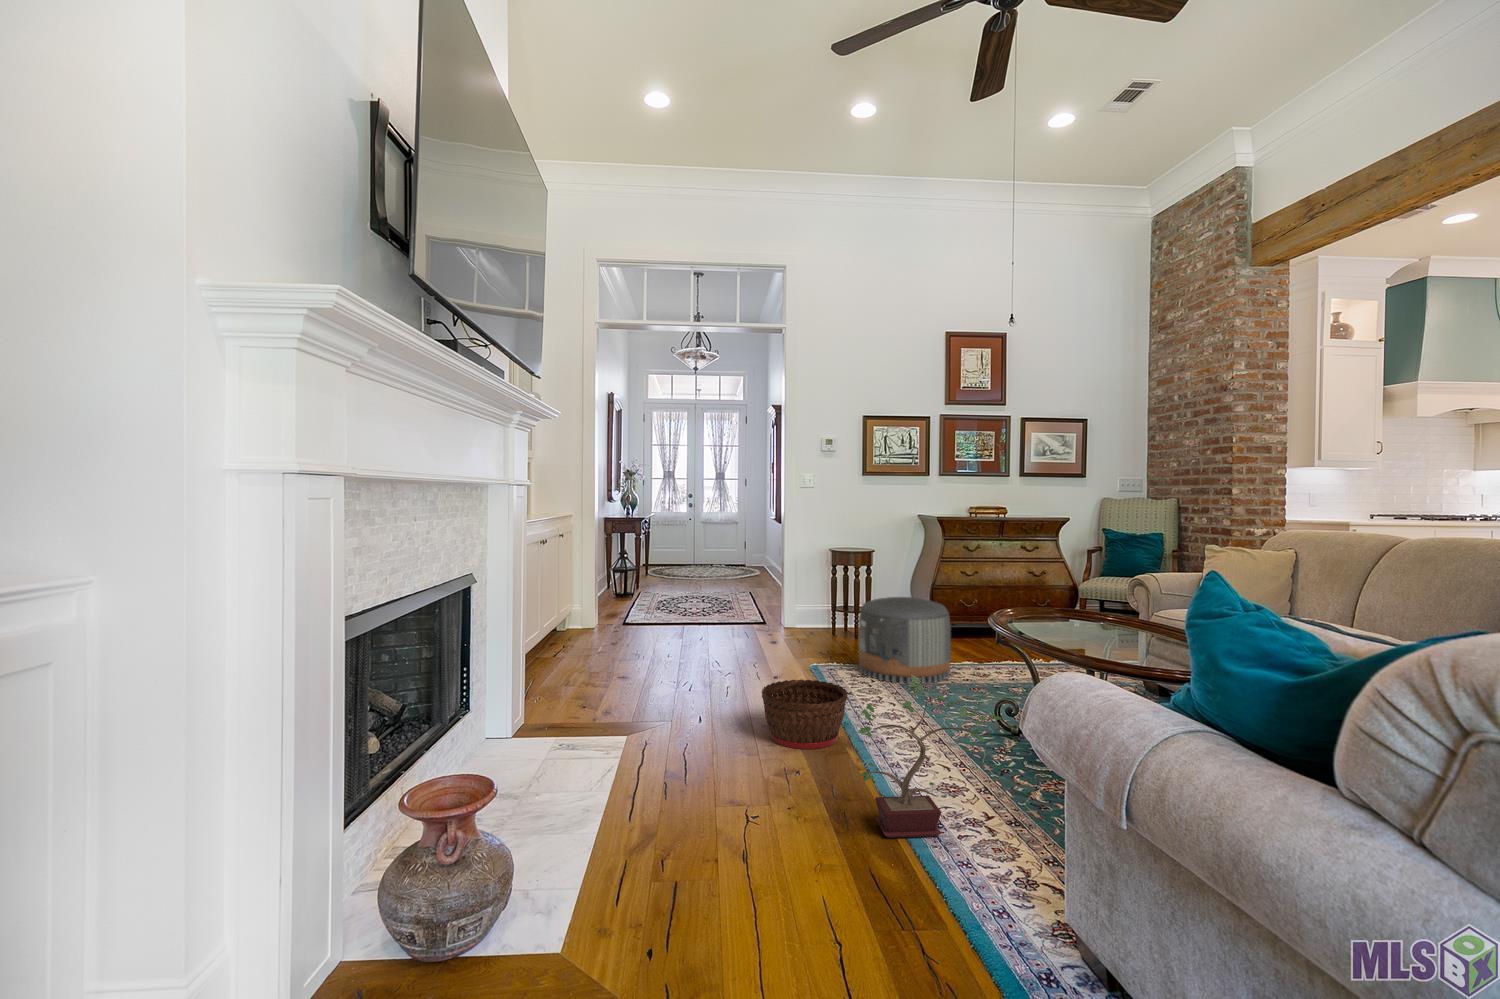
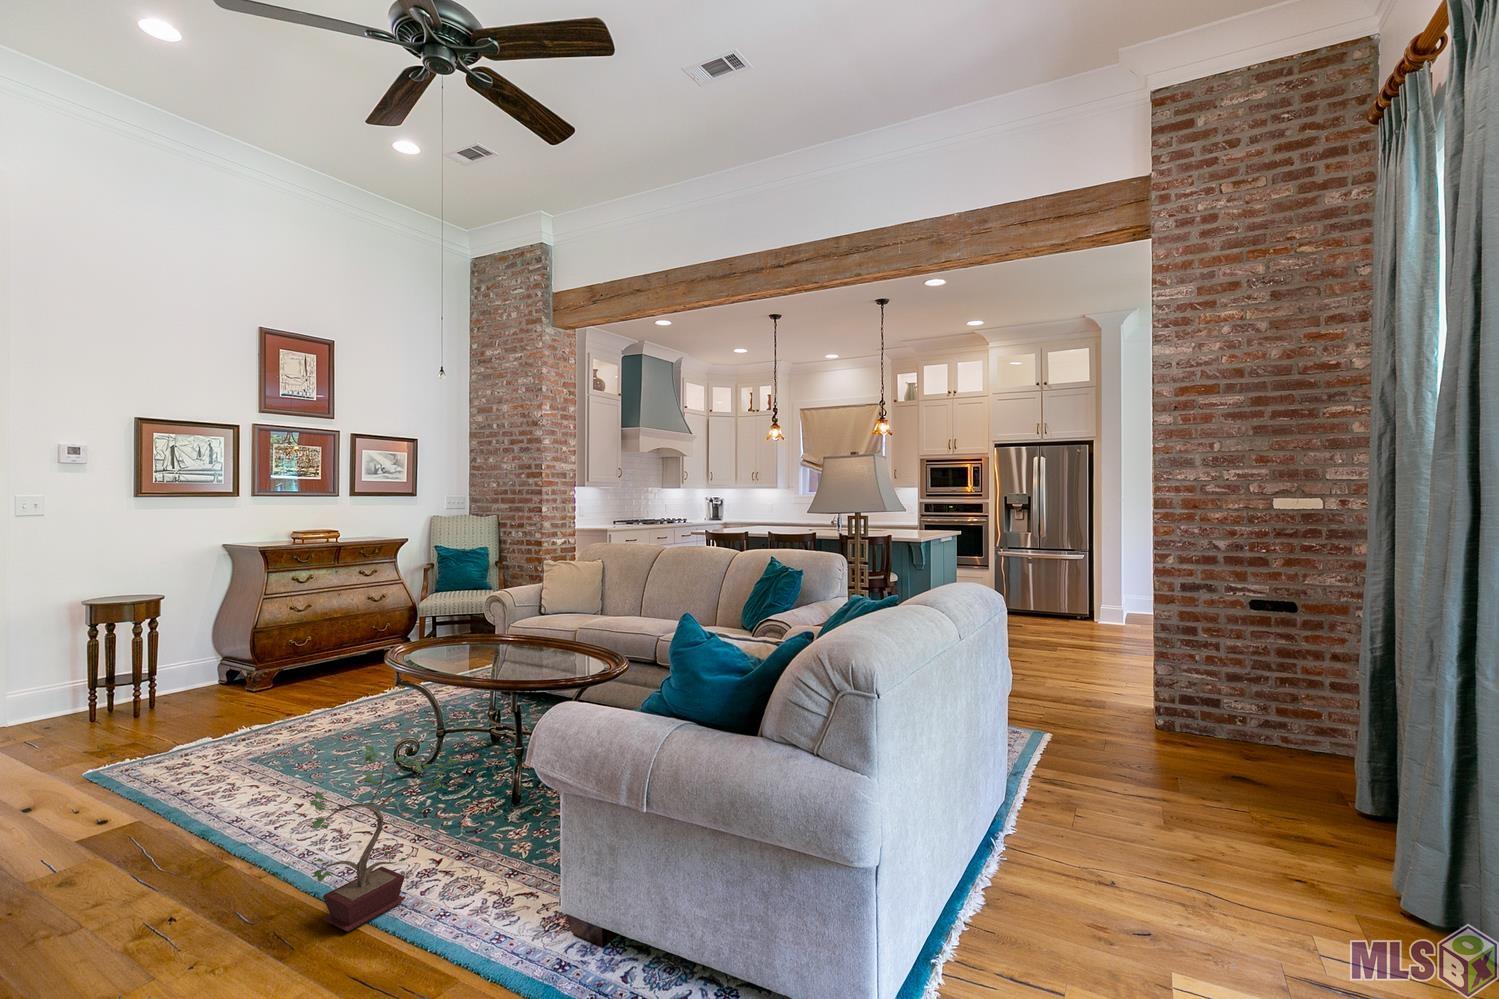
pouf: present [859,597,951,684] -> none [172,649,306,762]
basket: present [762,679,848,749] -> none [68,784,220,894]

